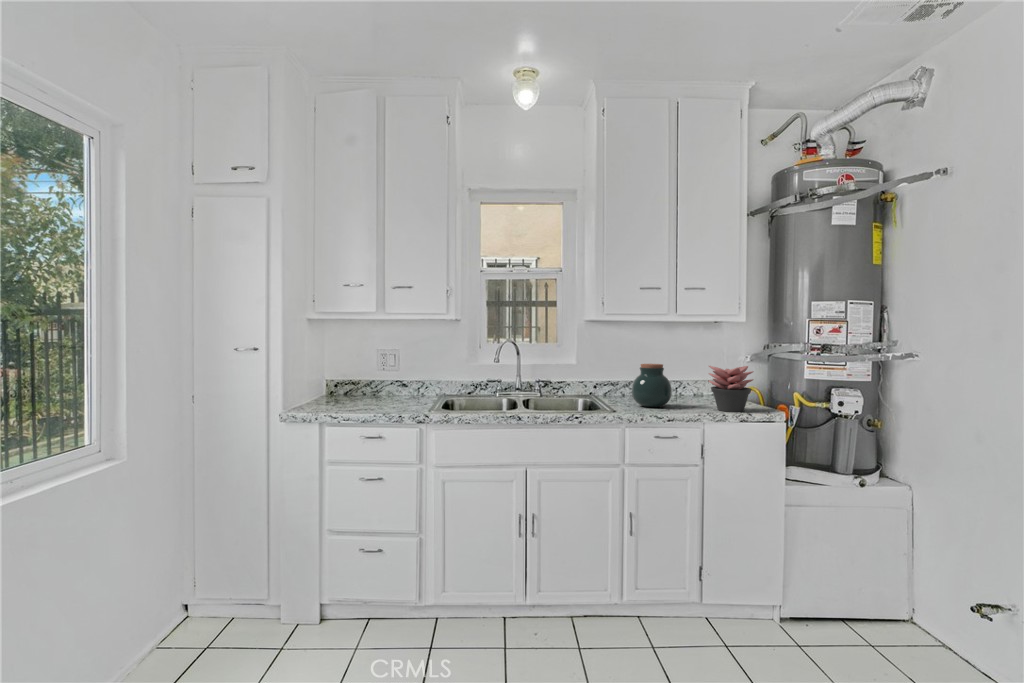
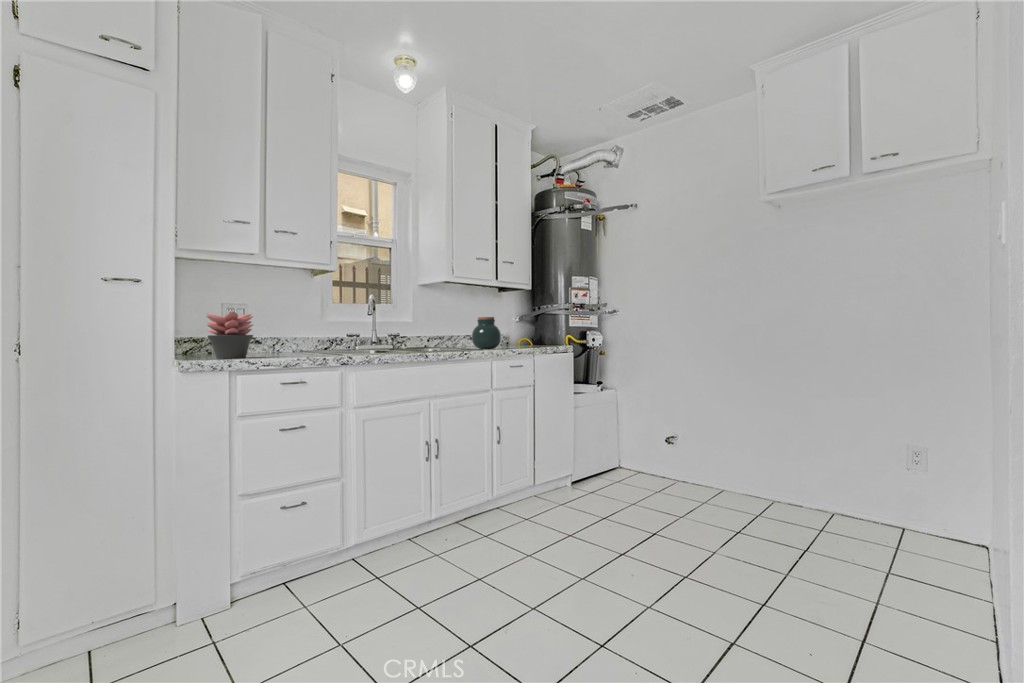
succulent plant: present [709,366,754,412] -> present [206,312,253,359]

